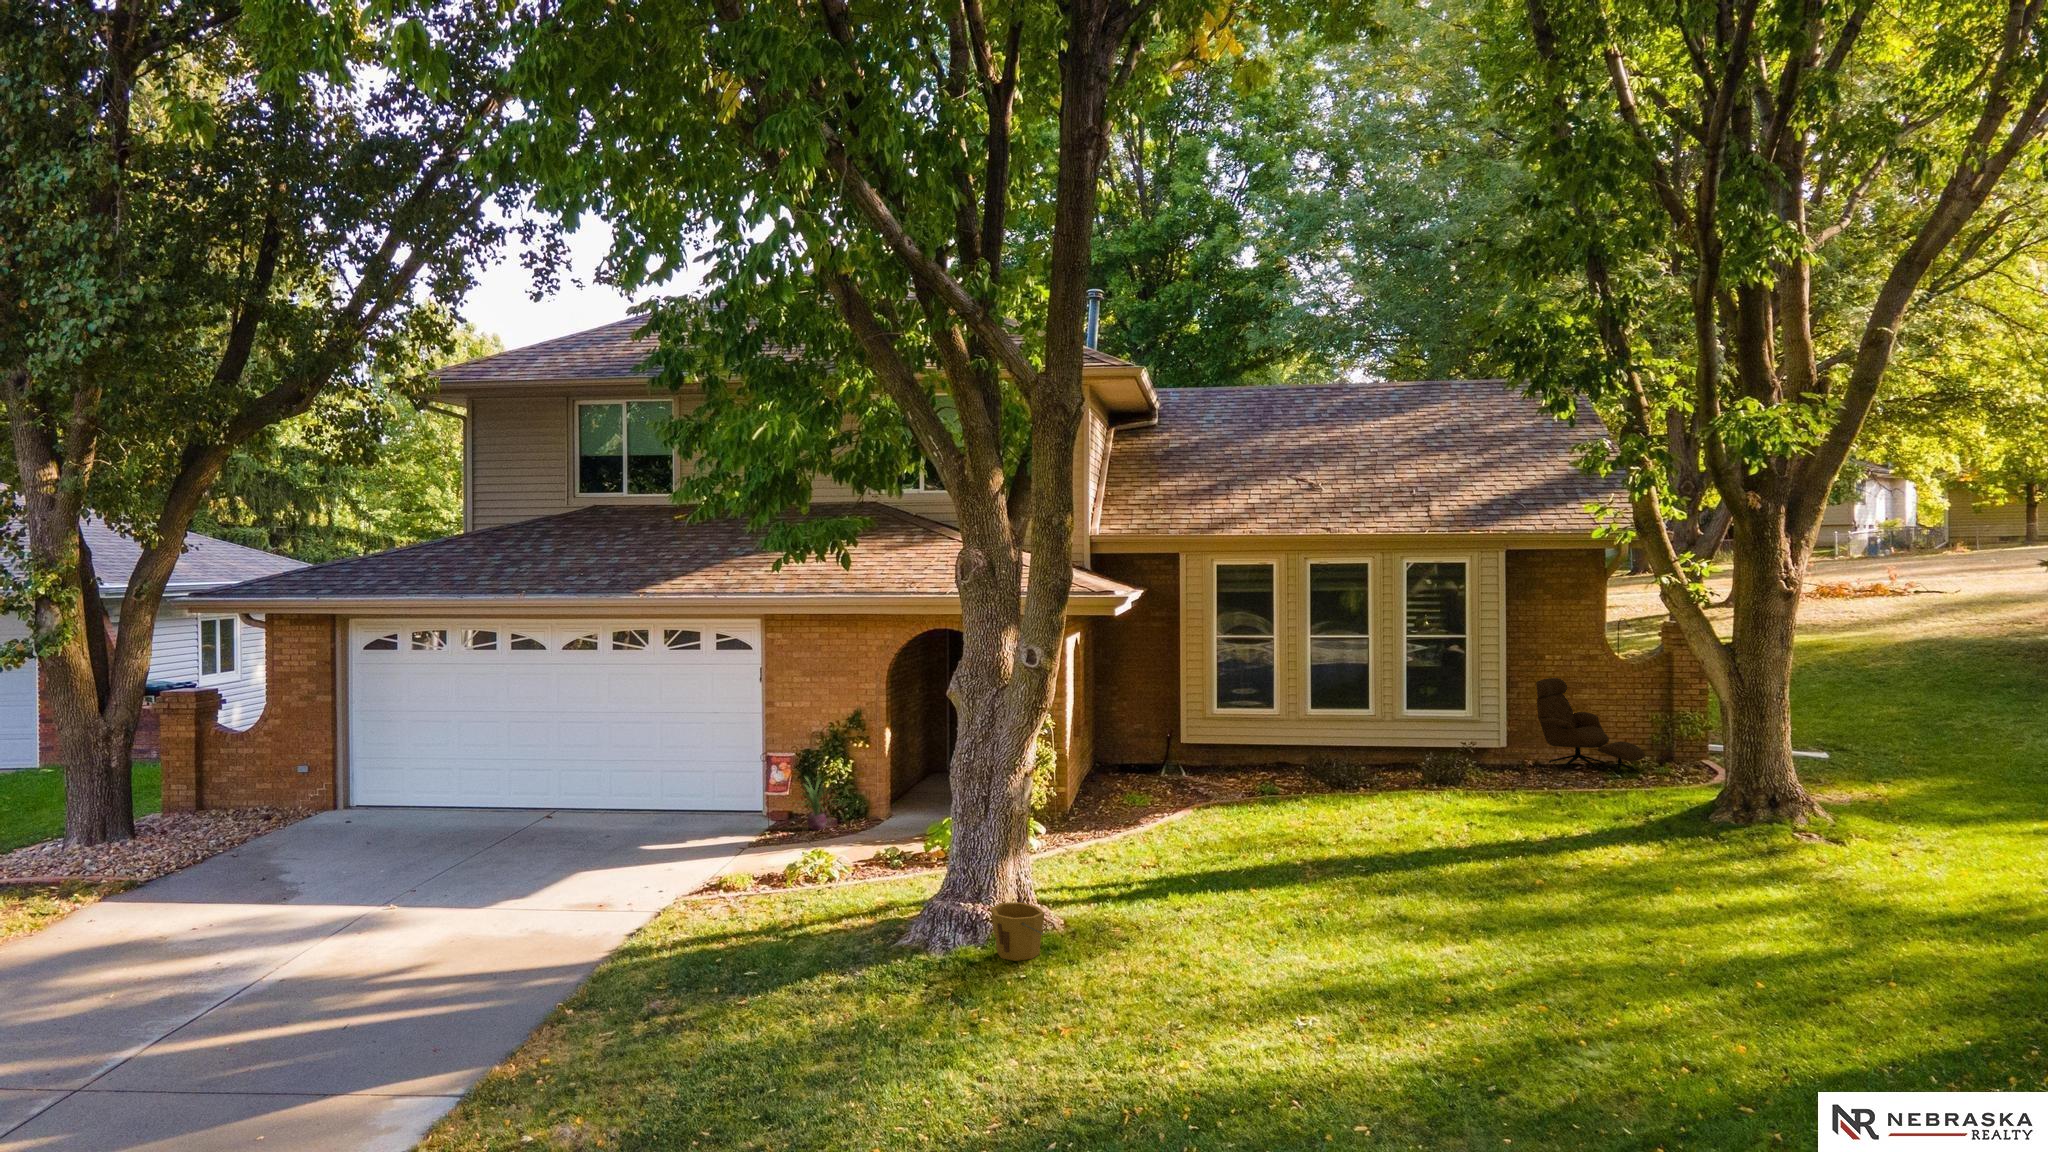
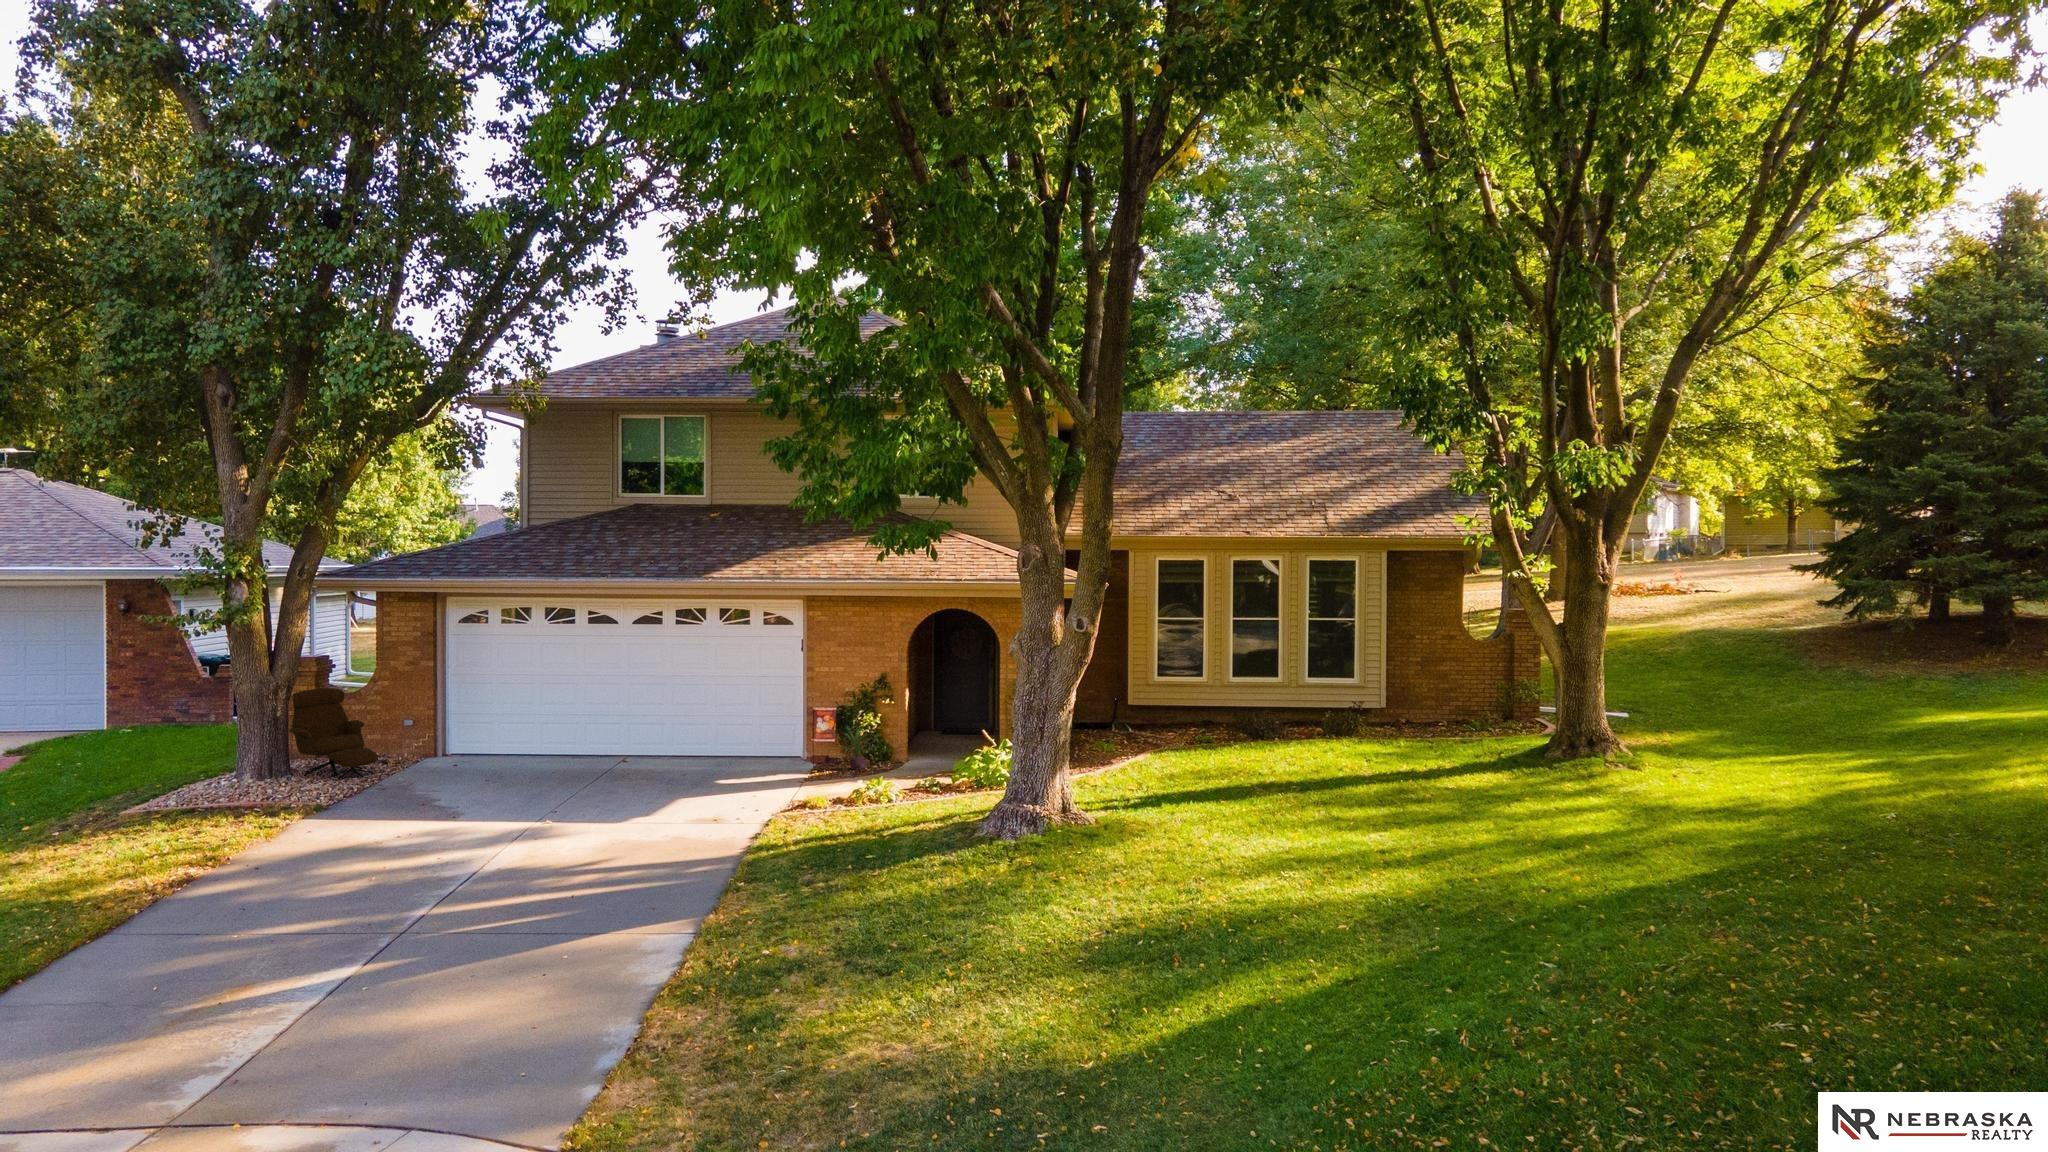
lounge chair: present [1536,678,1645,774] -> present [290,688,378,779]
bucket: present [991,902,1045,961] -> none [1043,807,1083,848]

